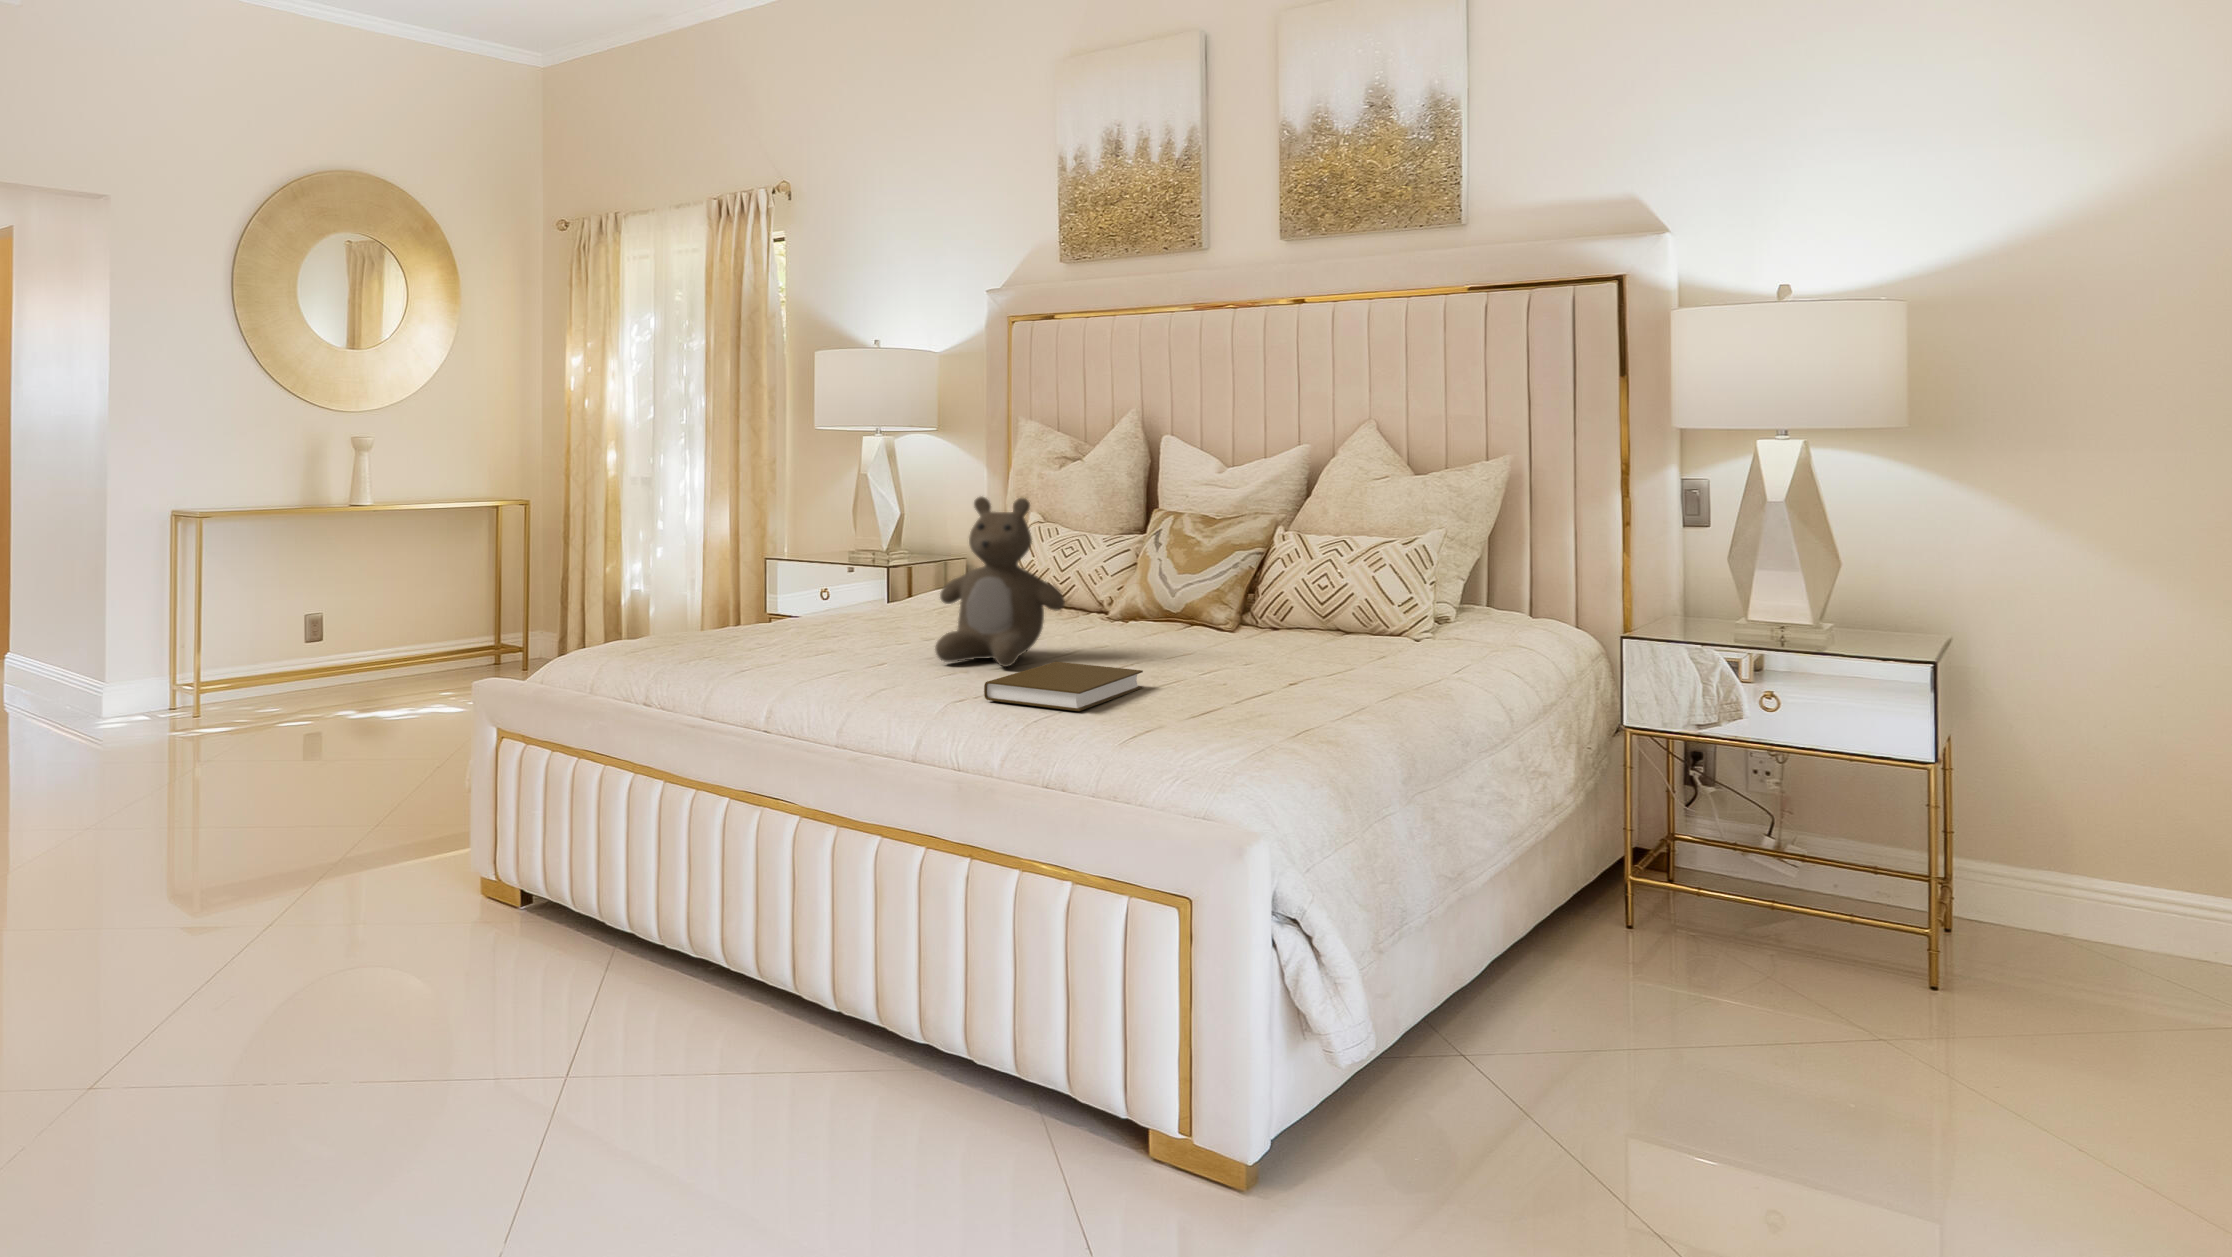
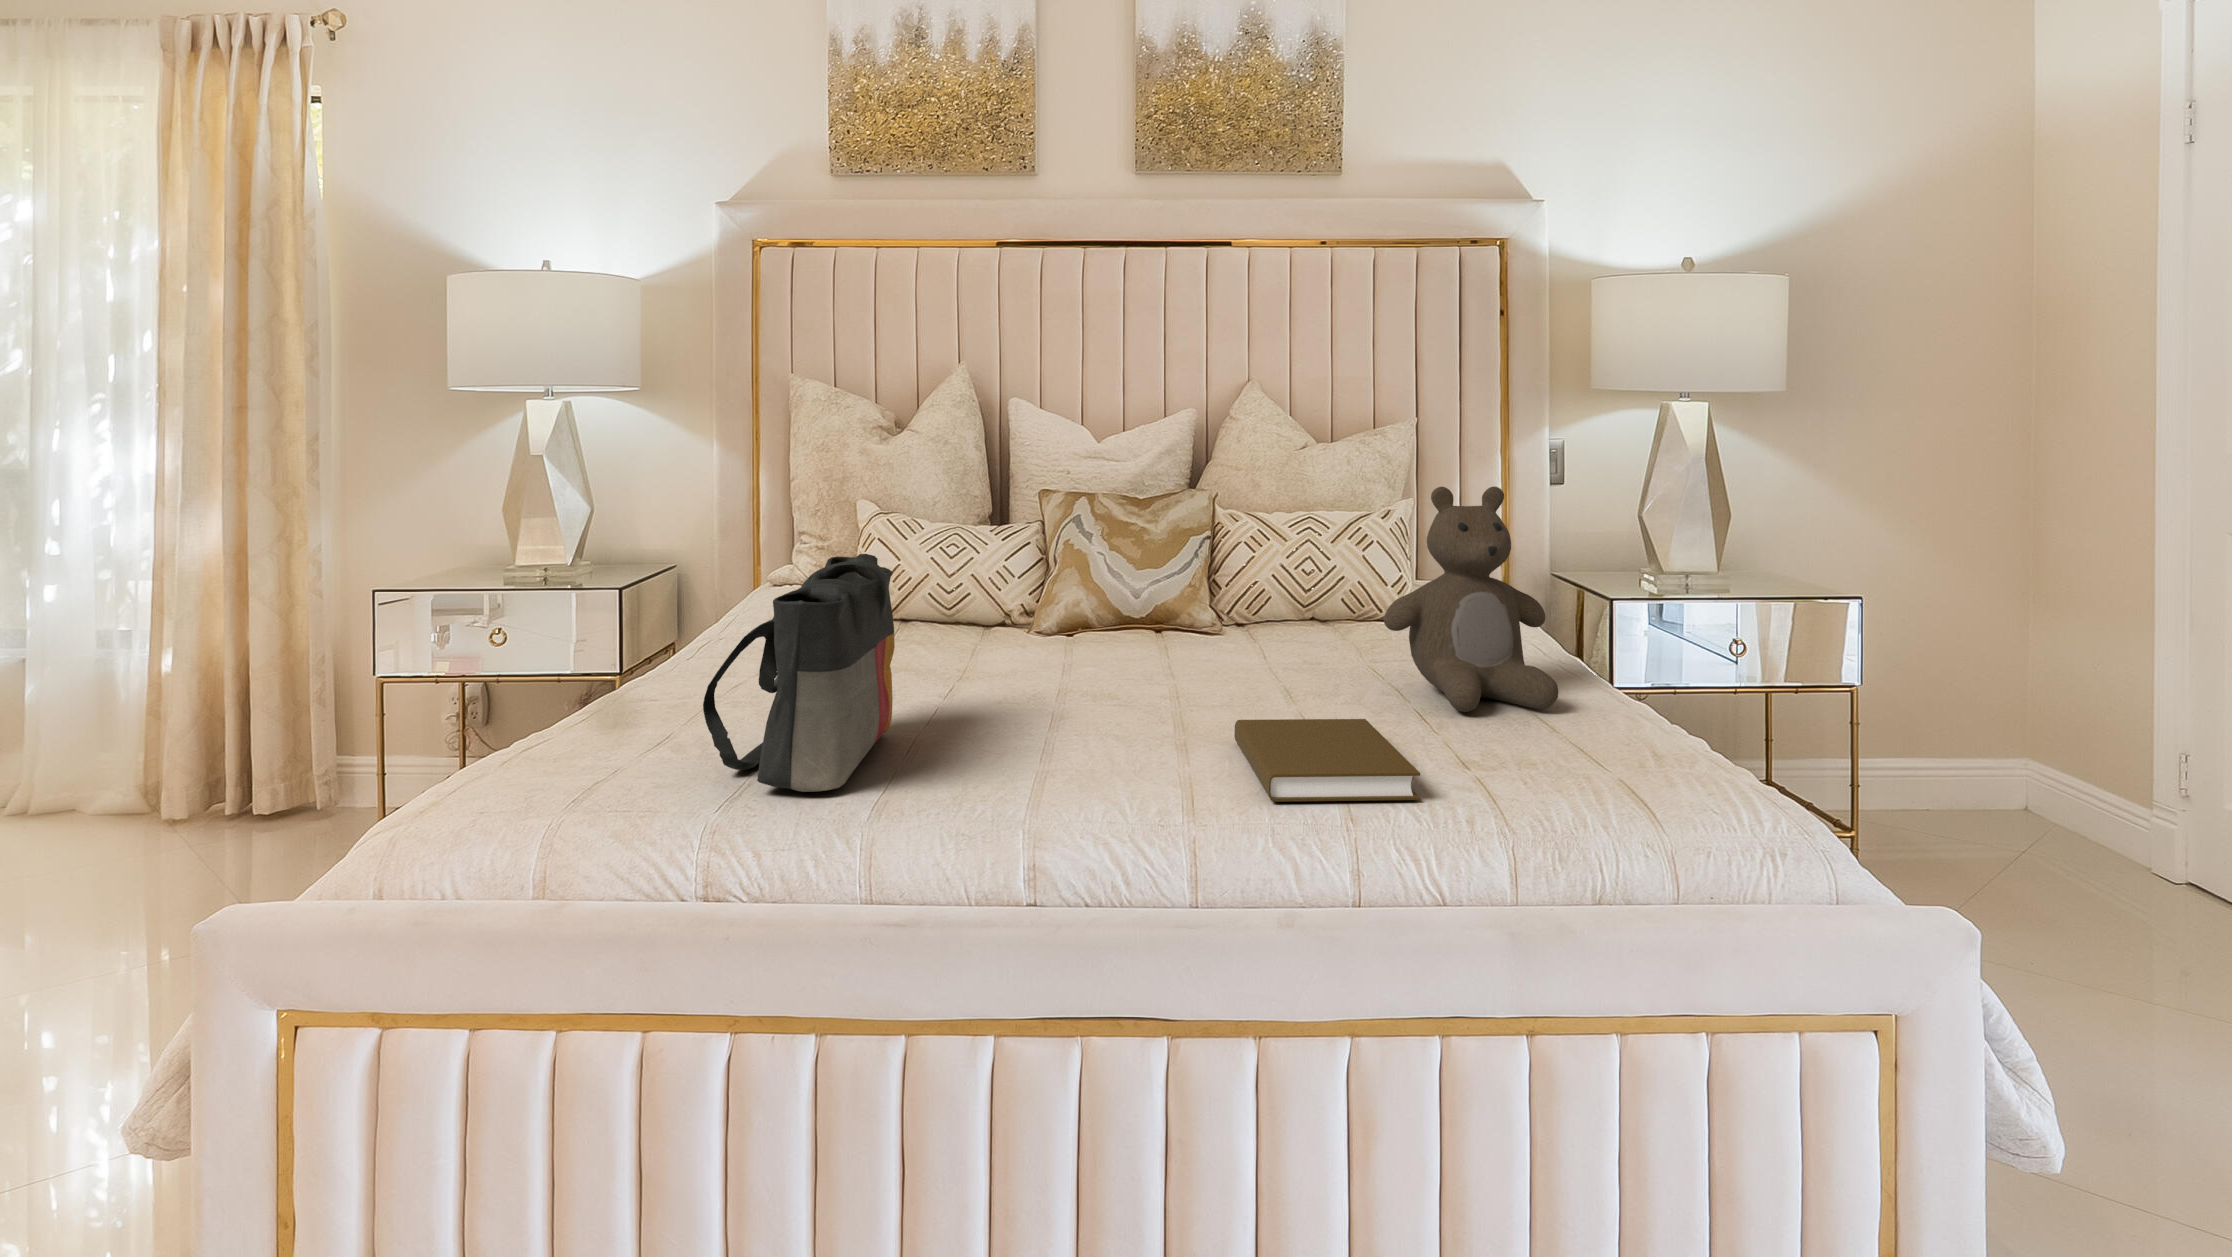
teddy bear: present [935,497,1065,667] -> present [1384,487,1558,712]
tote bag: none [729,533,863,666] -> present [703,554,895,792]

